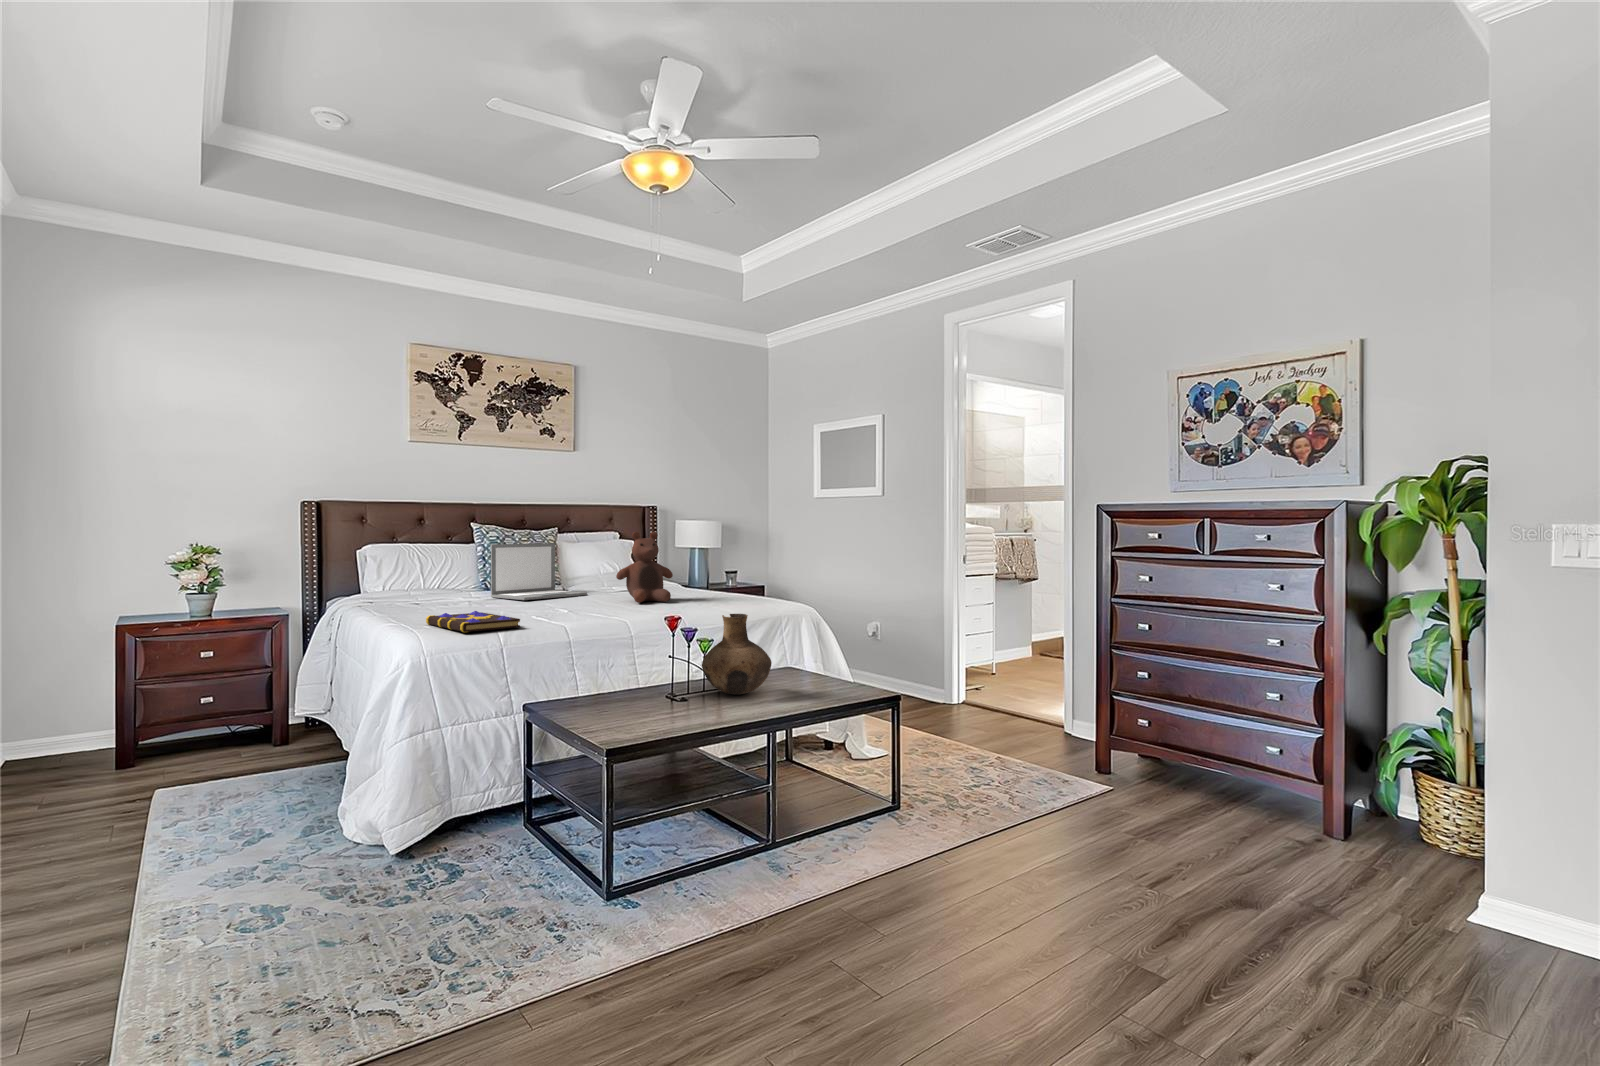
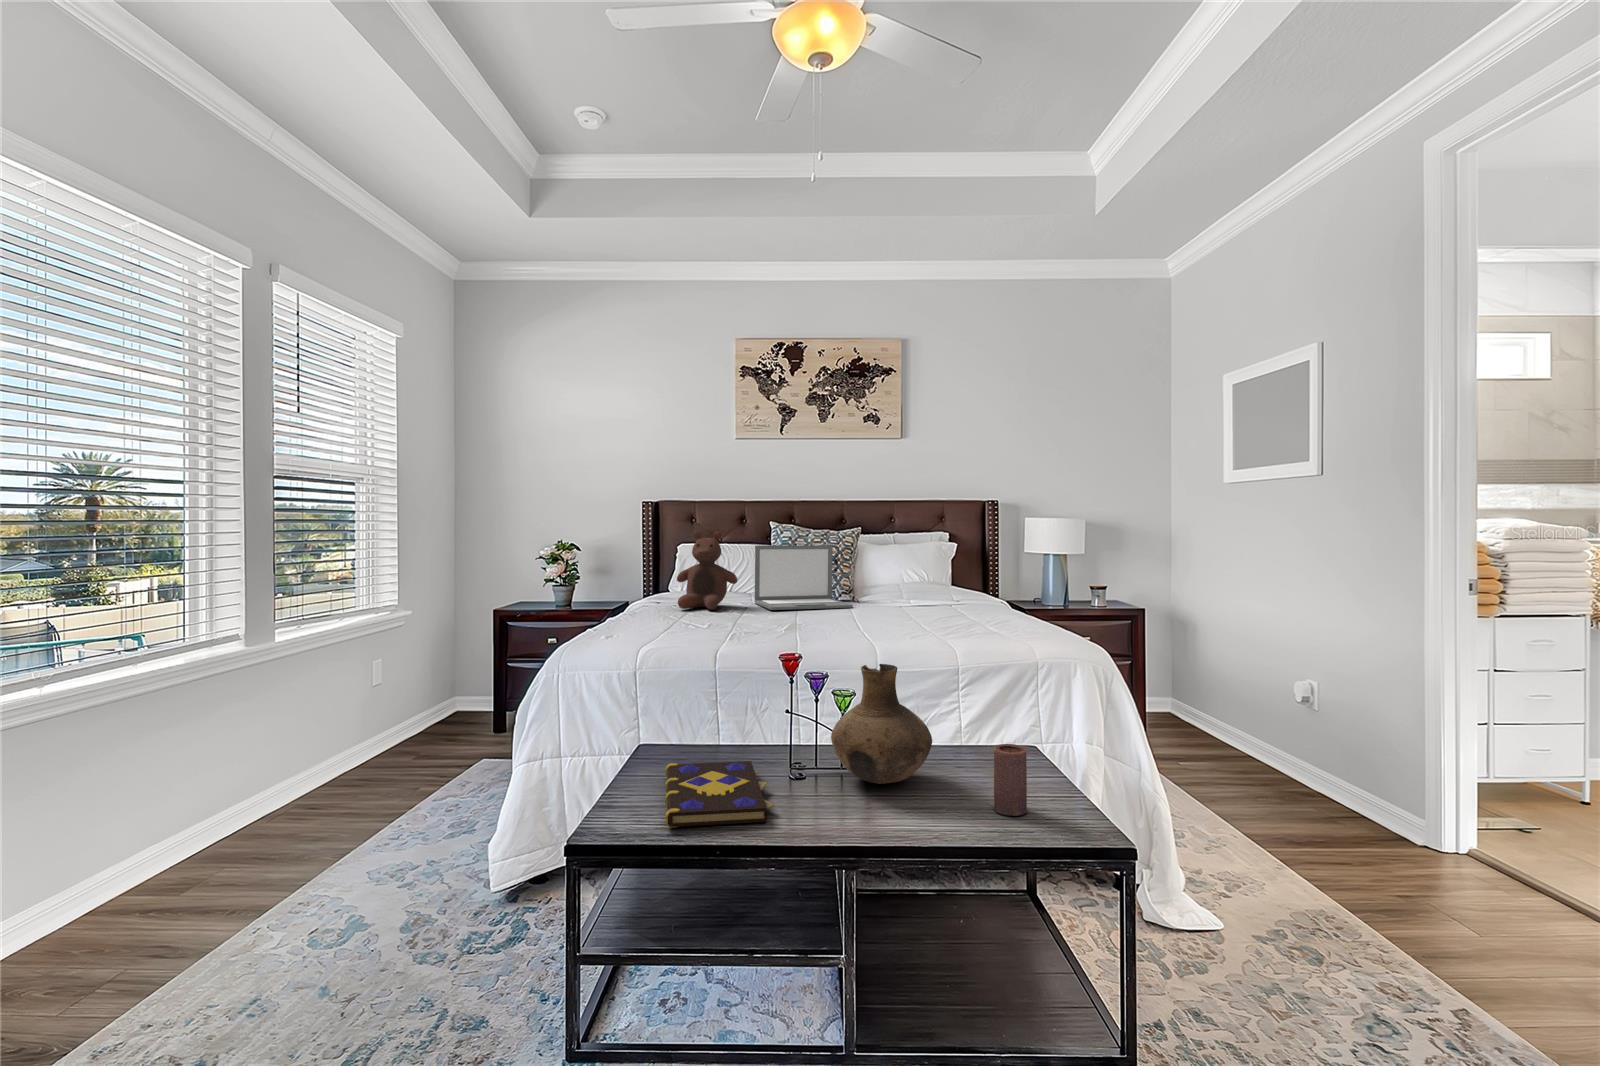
stuffed bear: present [616,532,673,603] -> present [677,531,738,610]
book: present [426,611,520,632] -> present [666,761,775,827]
candle: none [819,653,839,695] -> present [994,744,1027,816]

